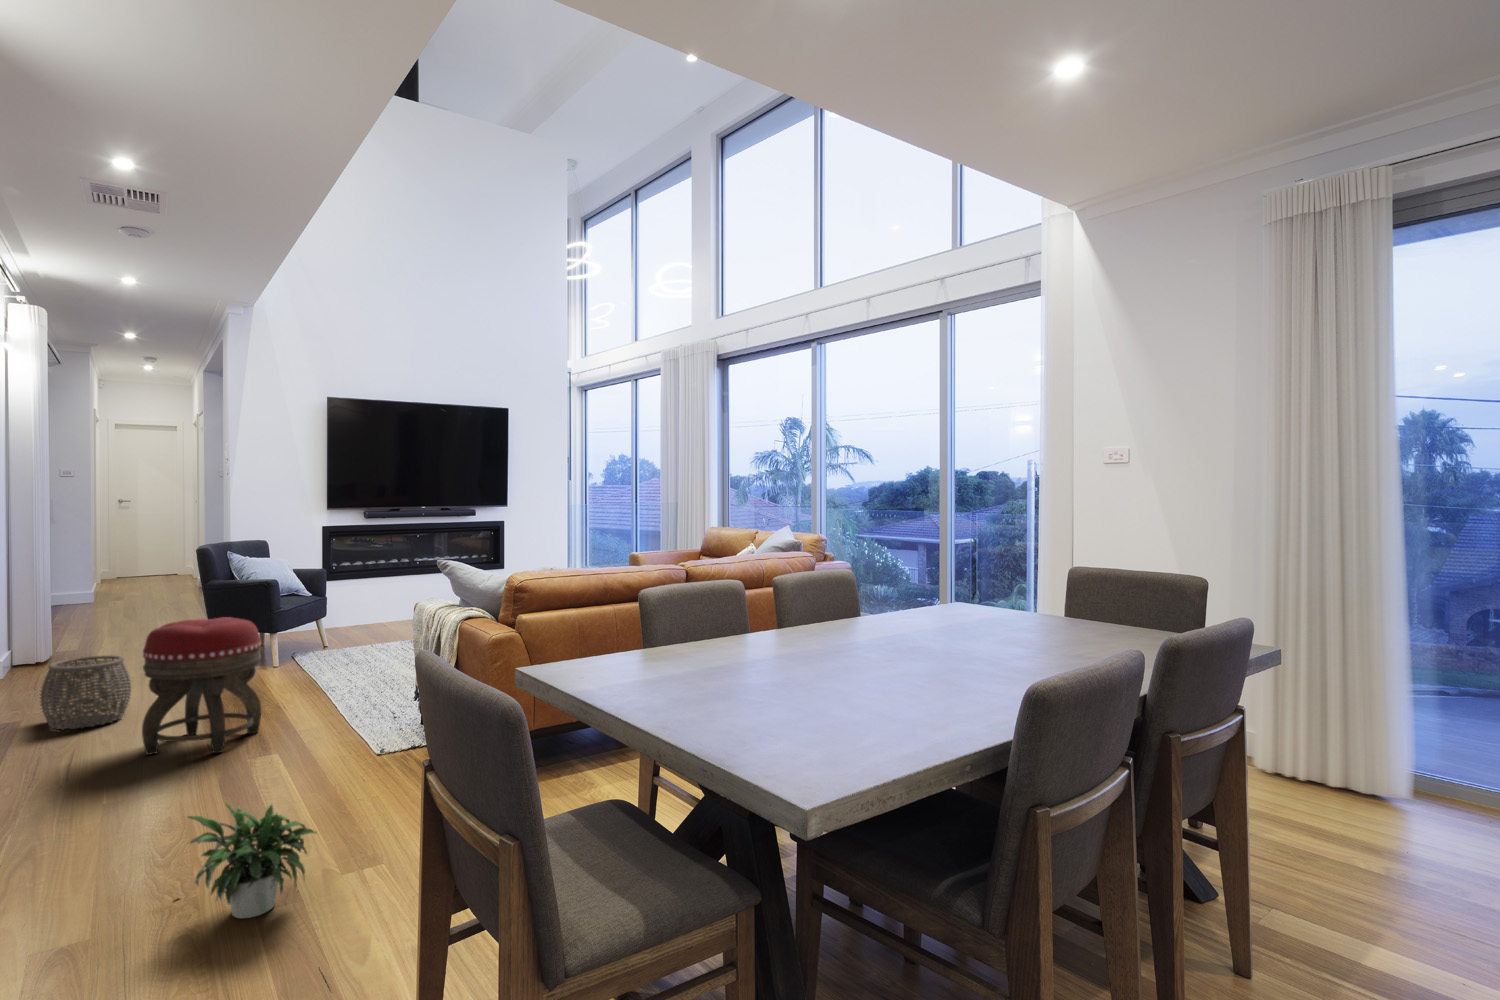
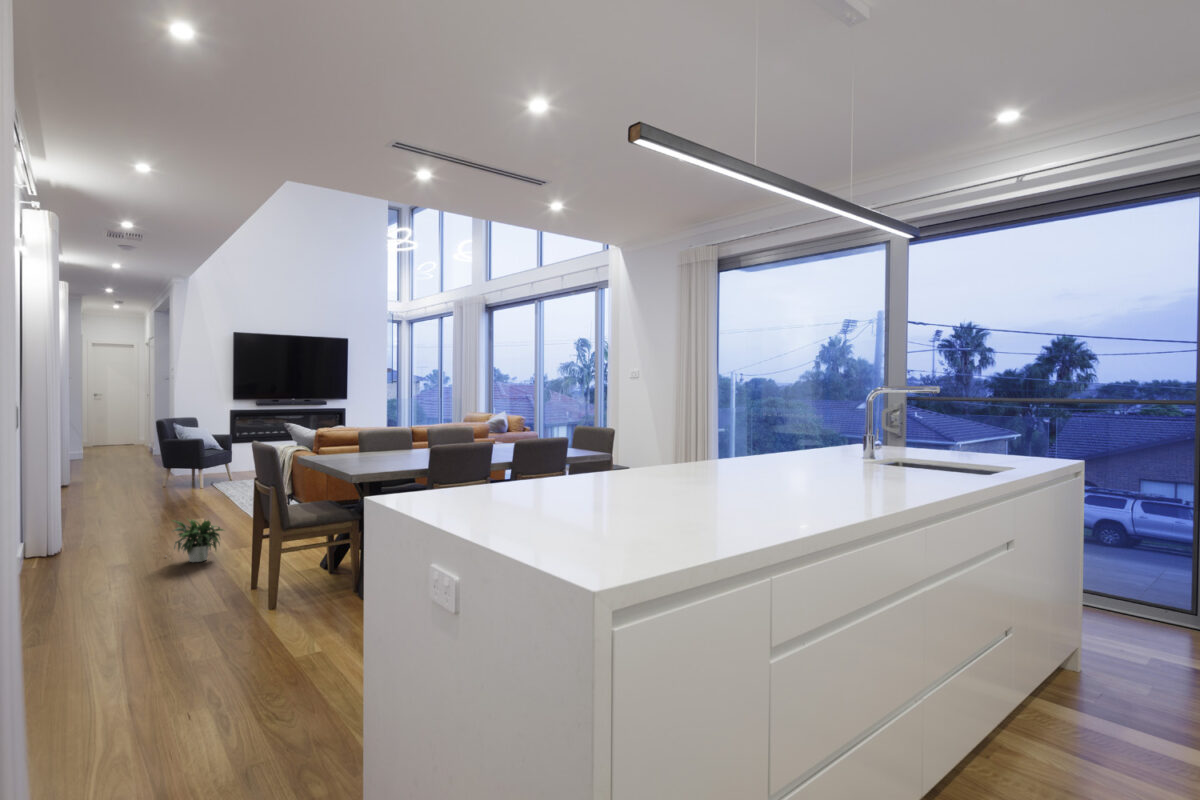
footstool: present [142,617,261,755] -> none [135,453,196,520]
woven basket: present [40,655,132,729] -> none [77,475,125,512]

